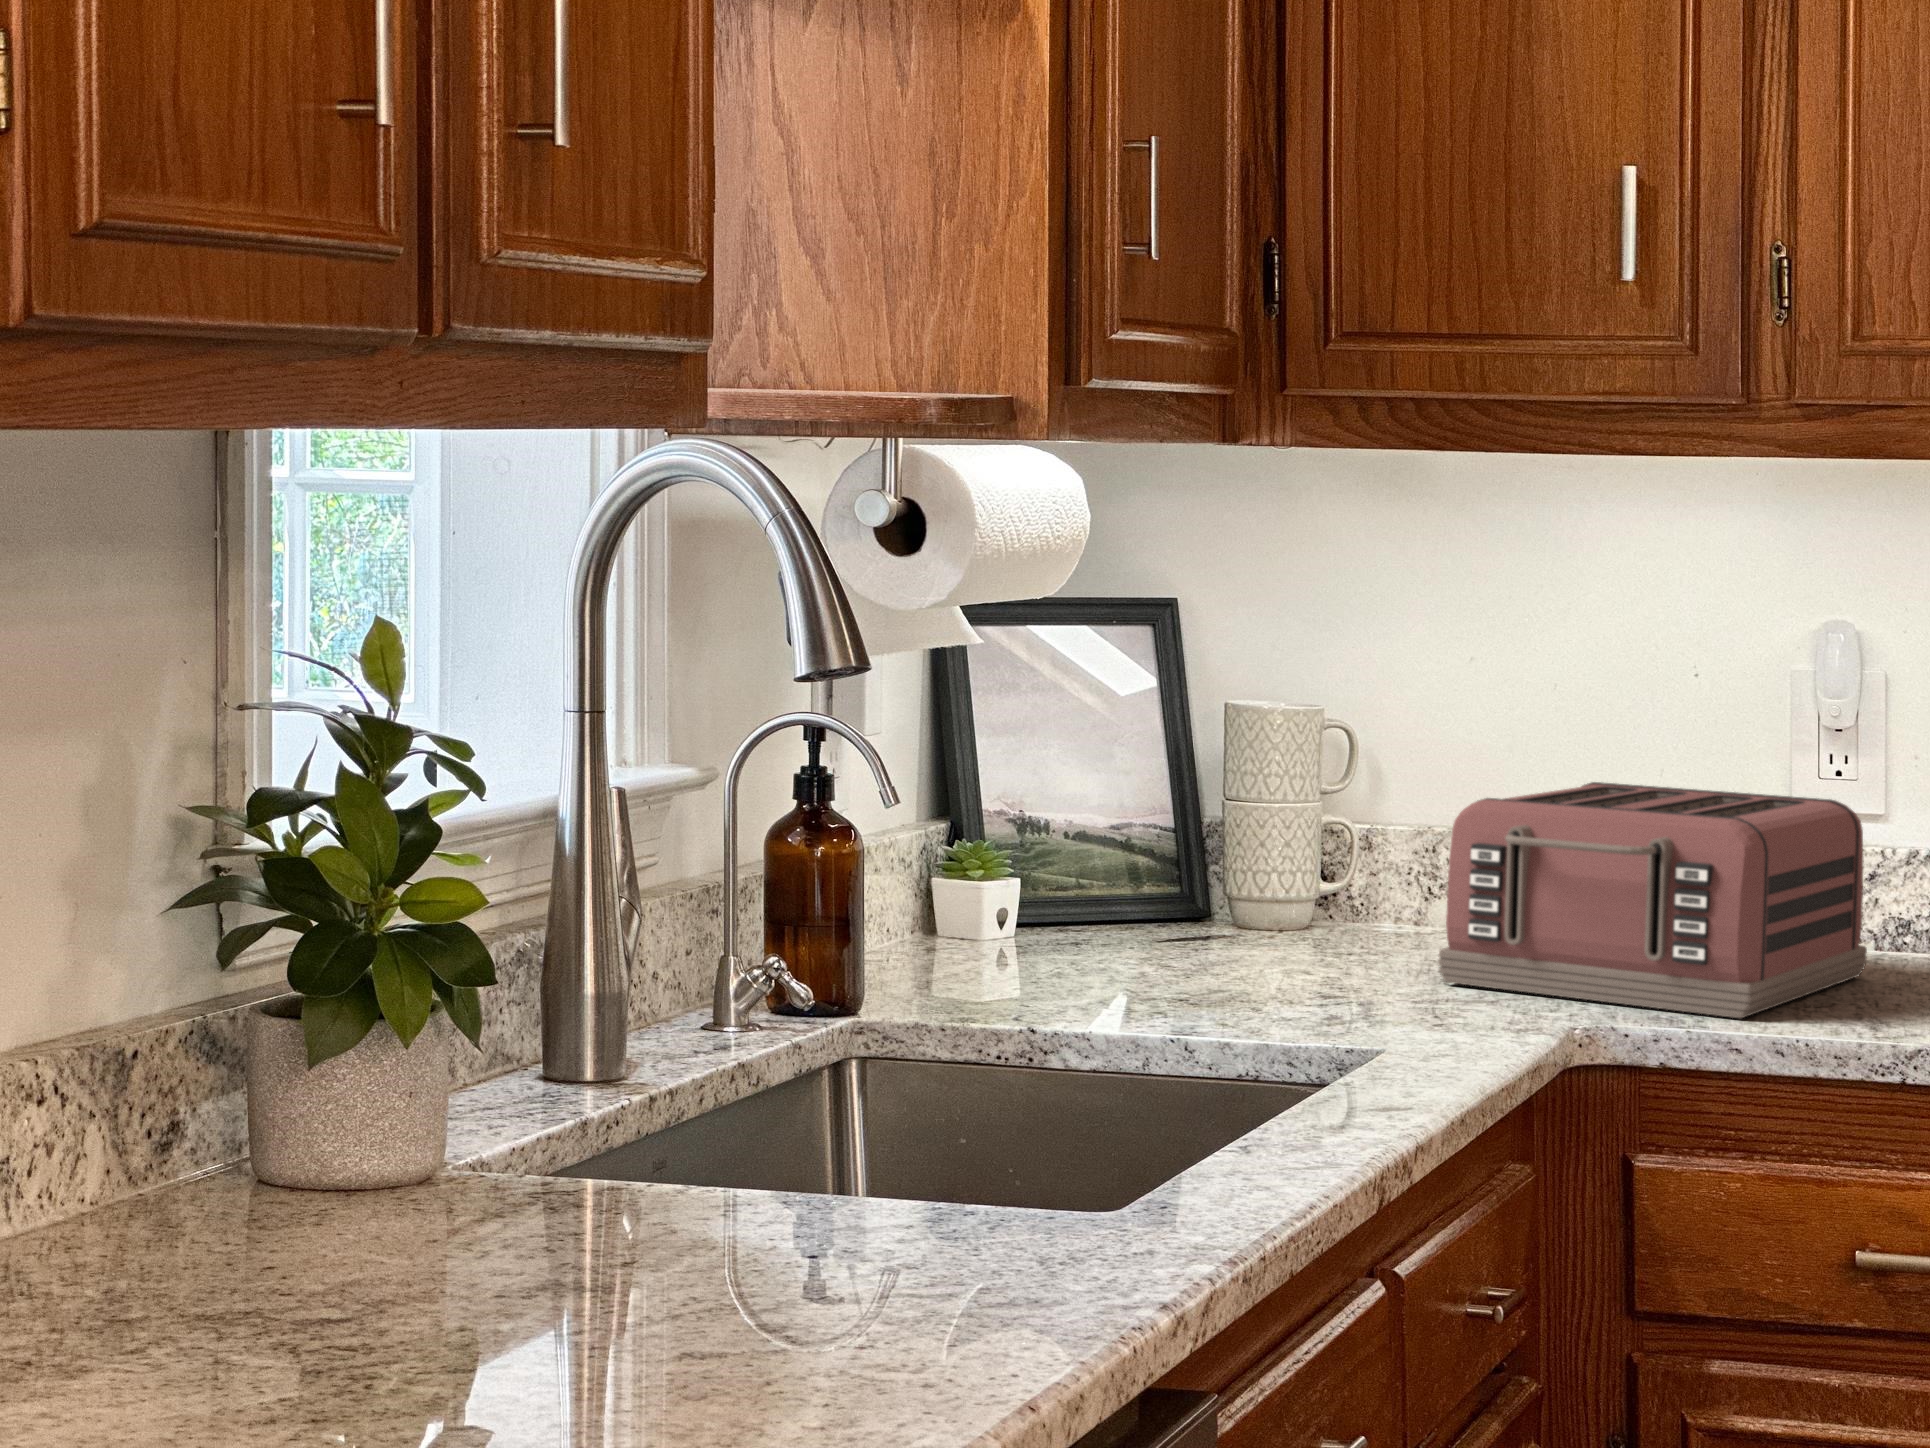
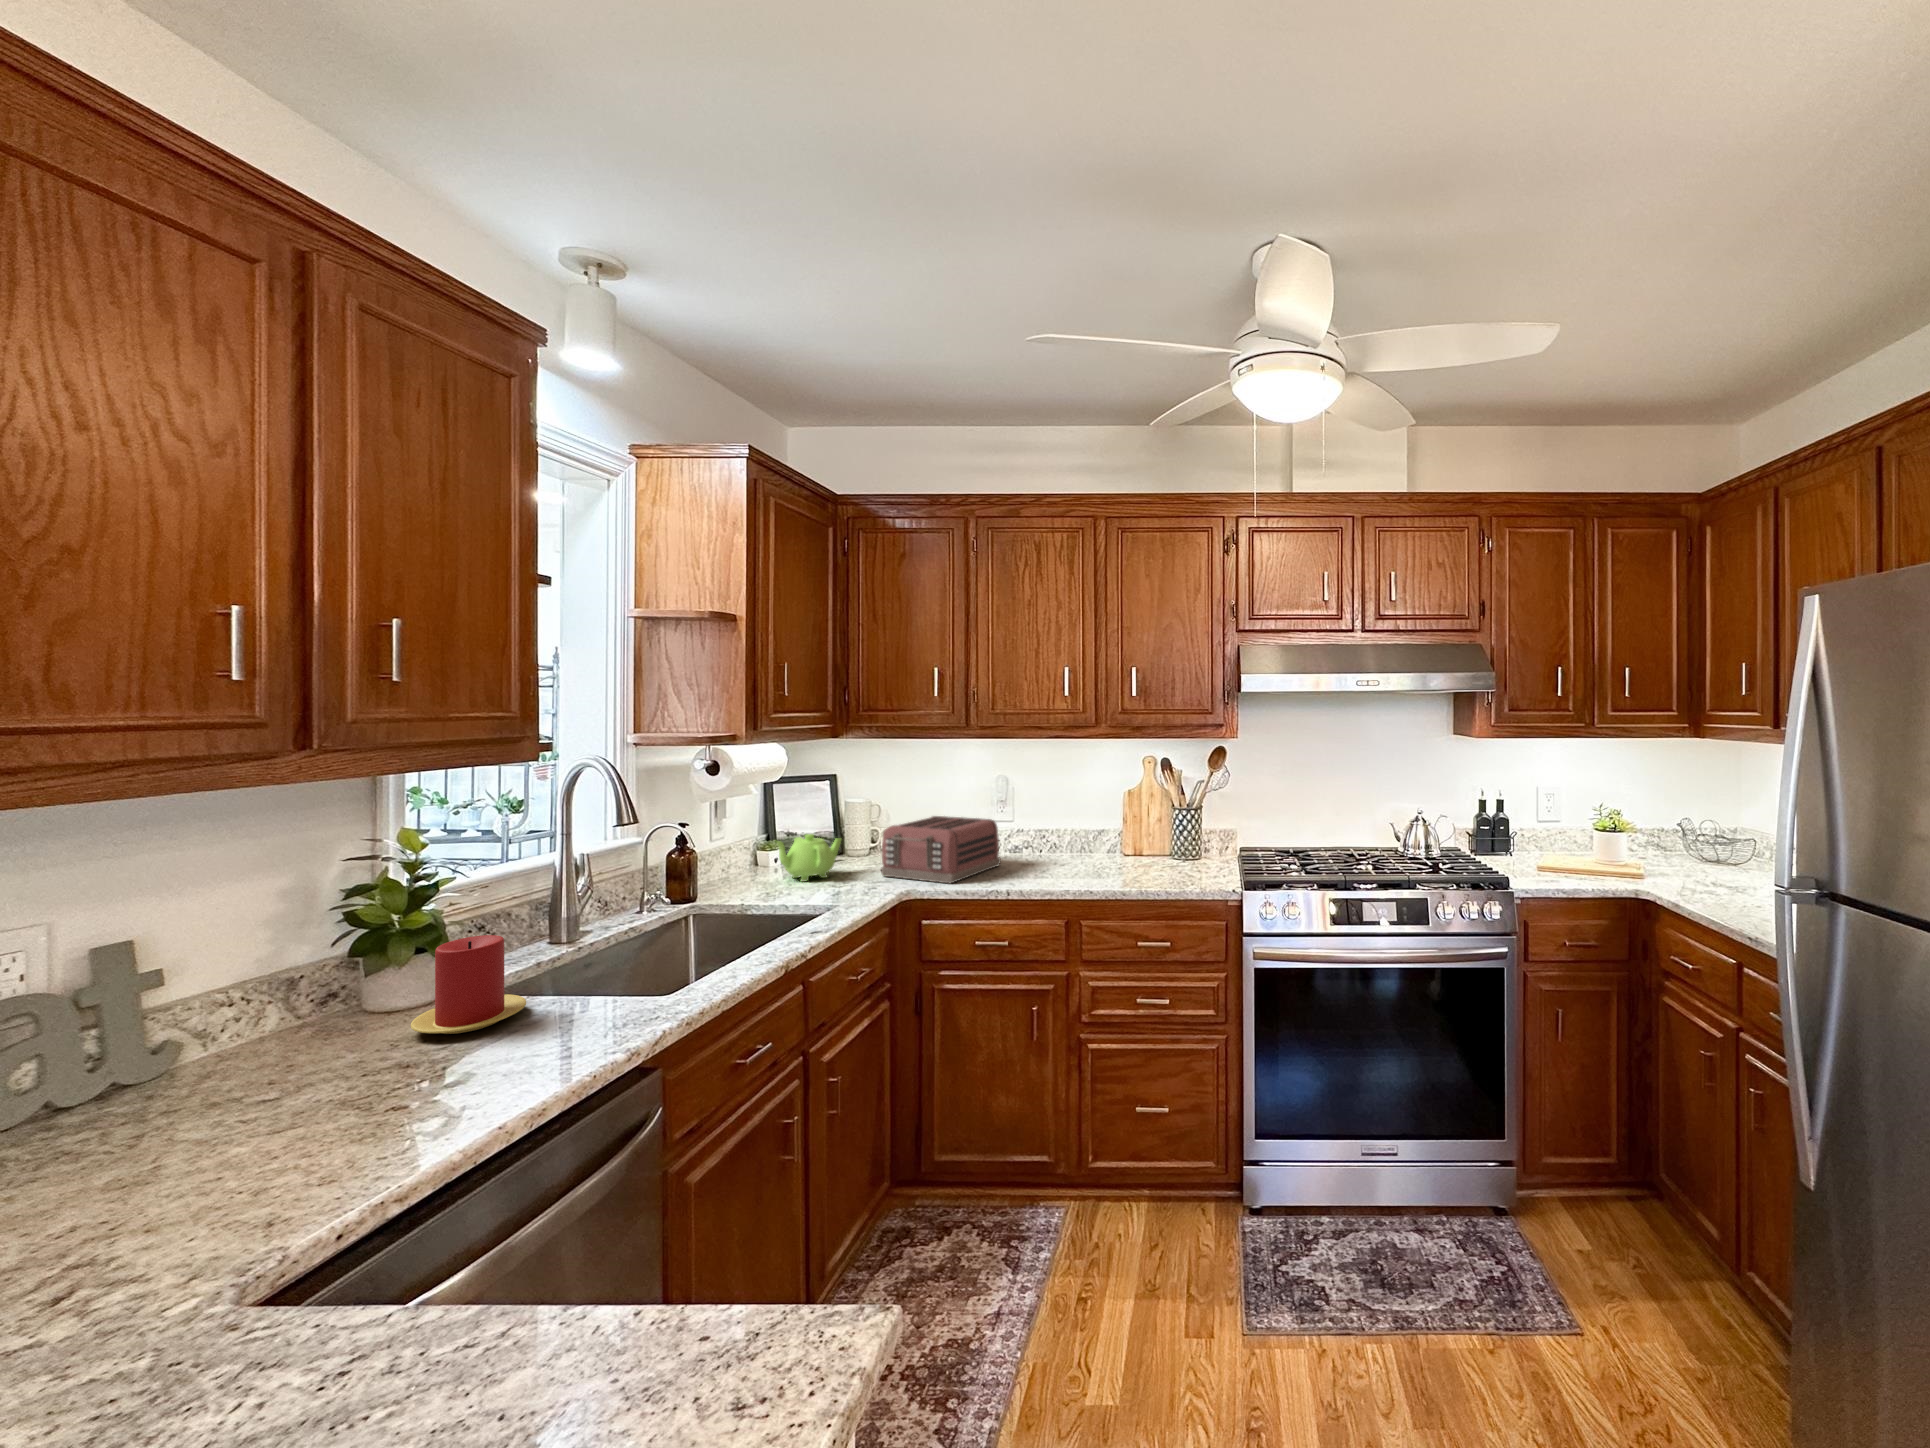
teapot: none [1060,814,1276,982] -> present [774,834,841,881]
candle: none [270,1009,624,1341] -> present [411,935,526,1034]

